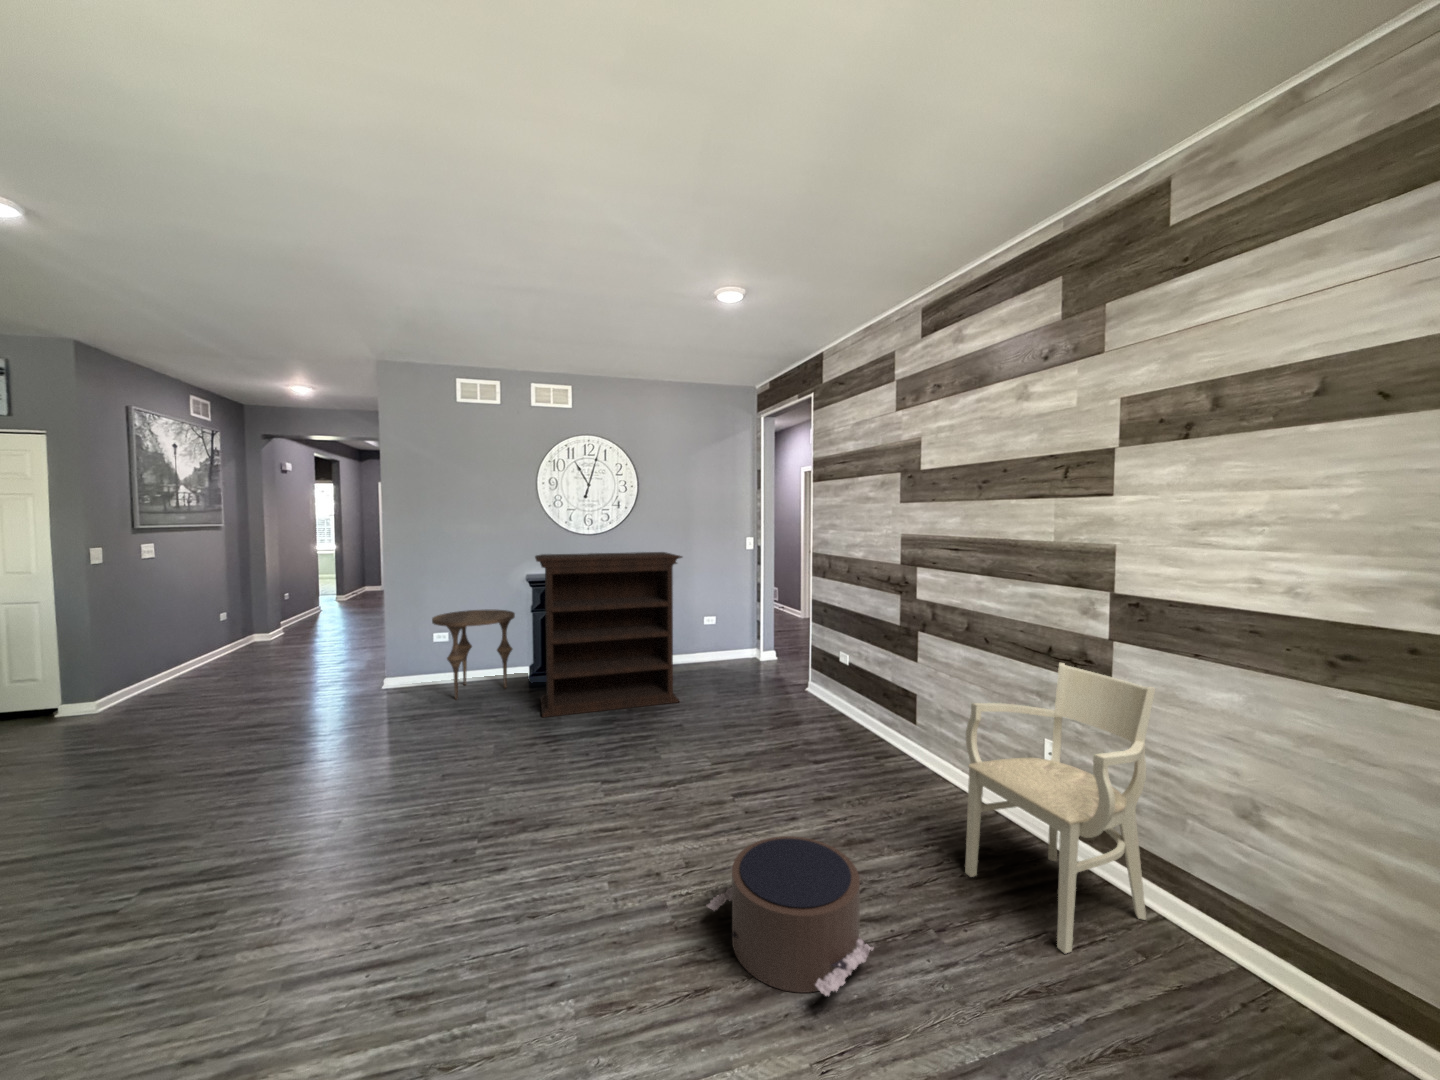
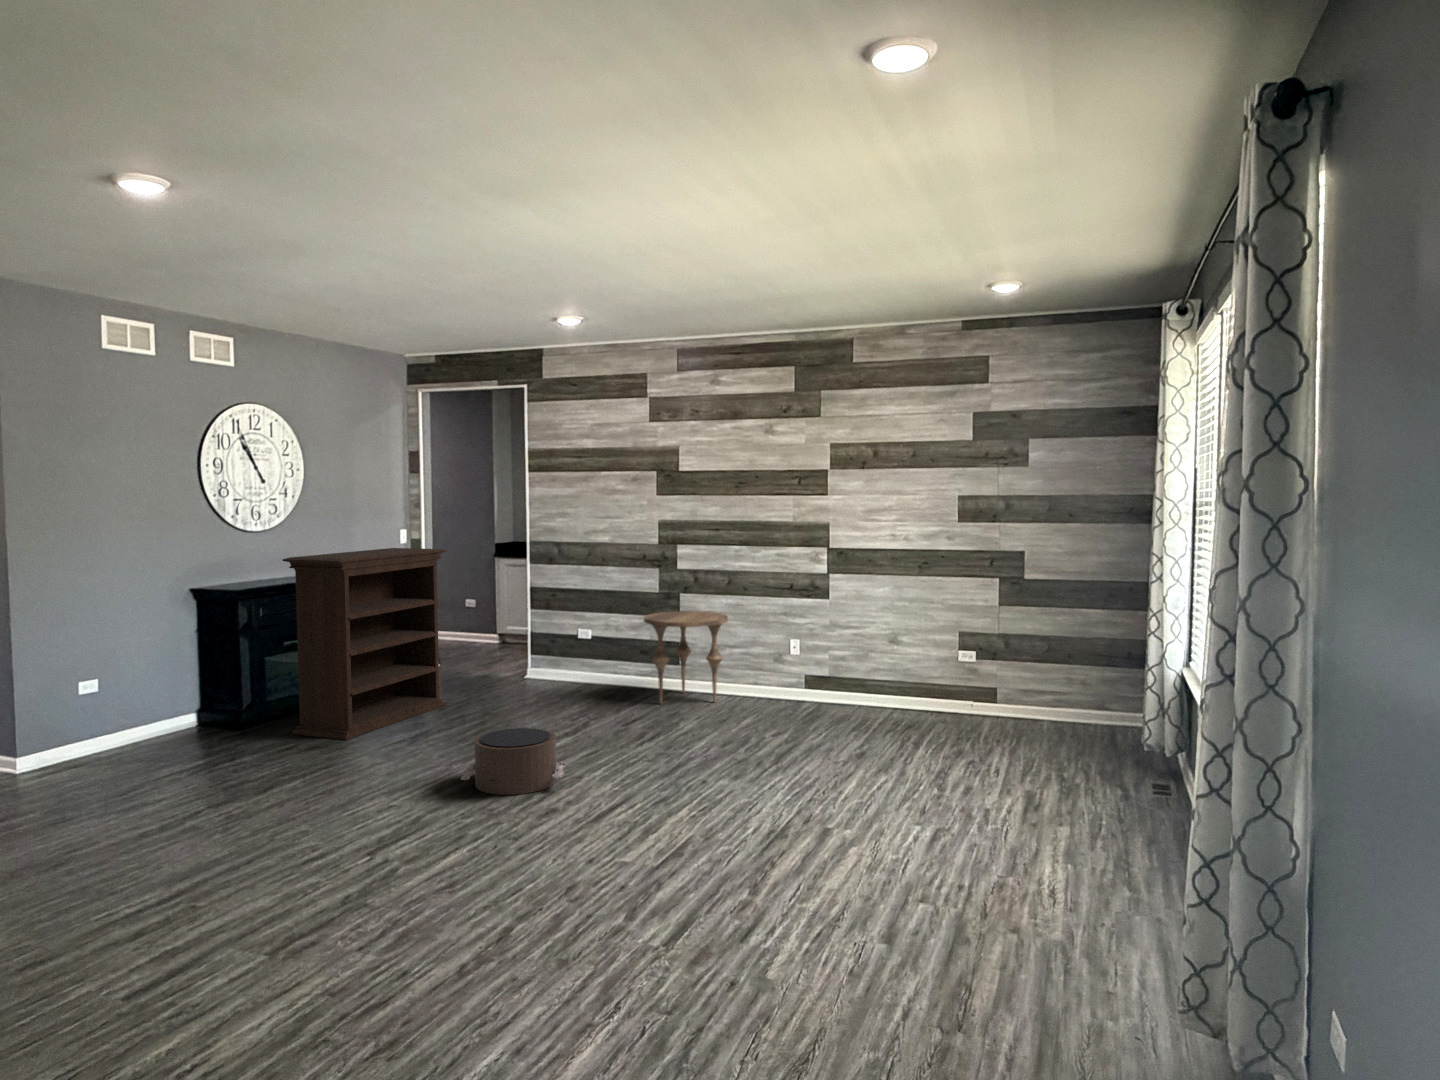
side table: present [432,610,515,699] -> present [644,611,728,704]
armchair: present [965,663,1155,954] -> none [776,590,864,721]
pouf: present [707,836,874,996] -> present [461,728,565,795]

